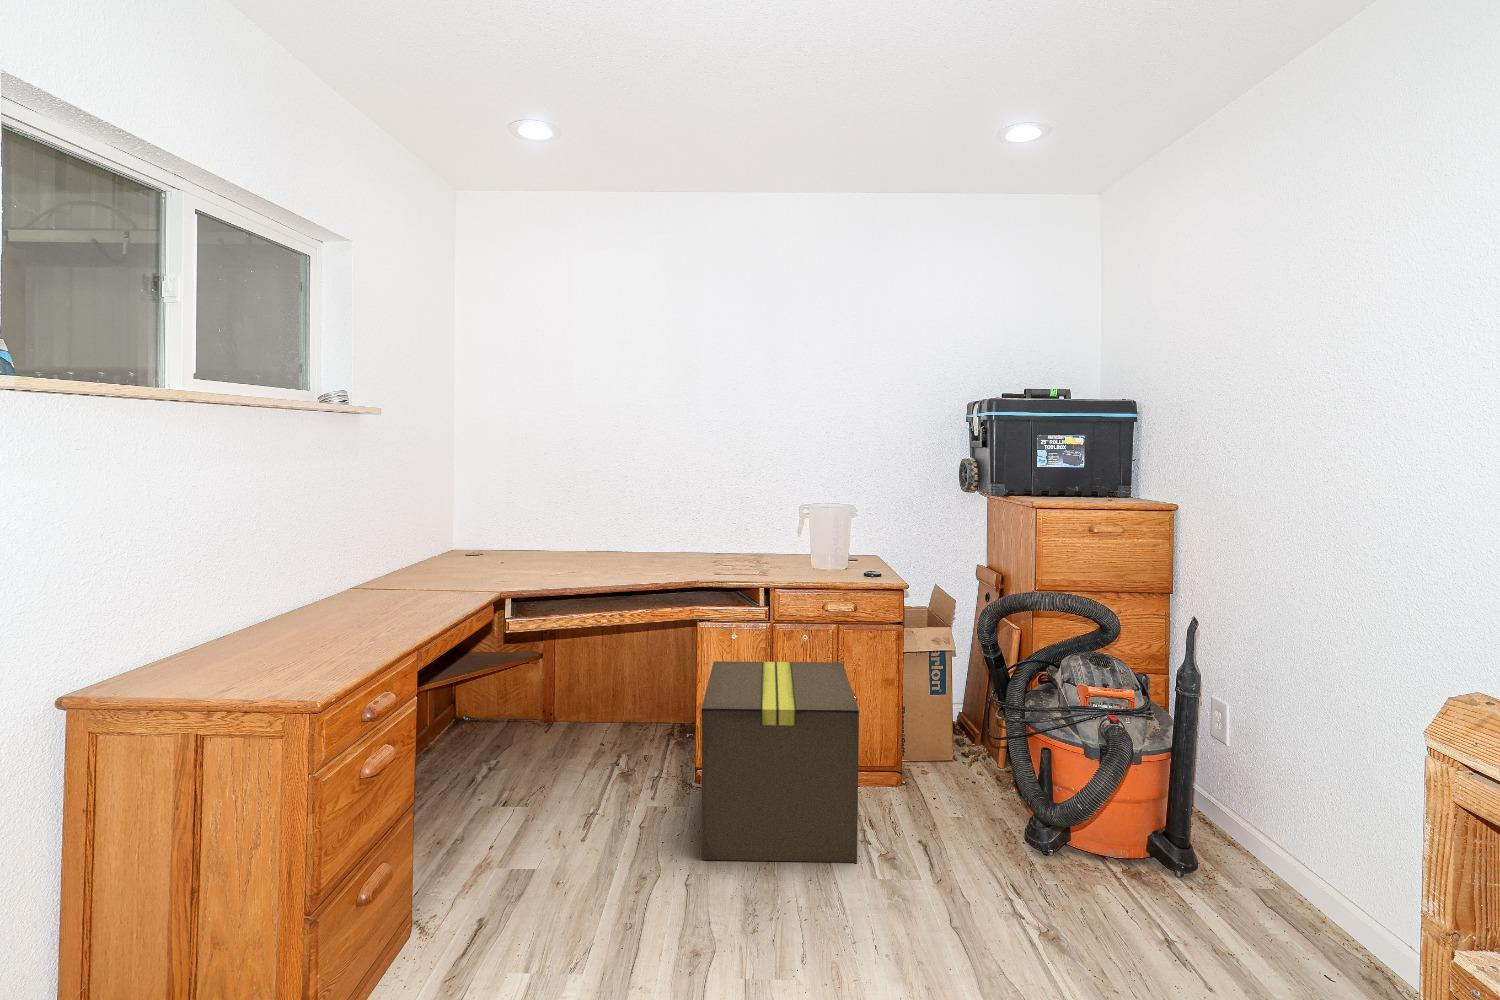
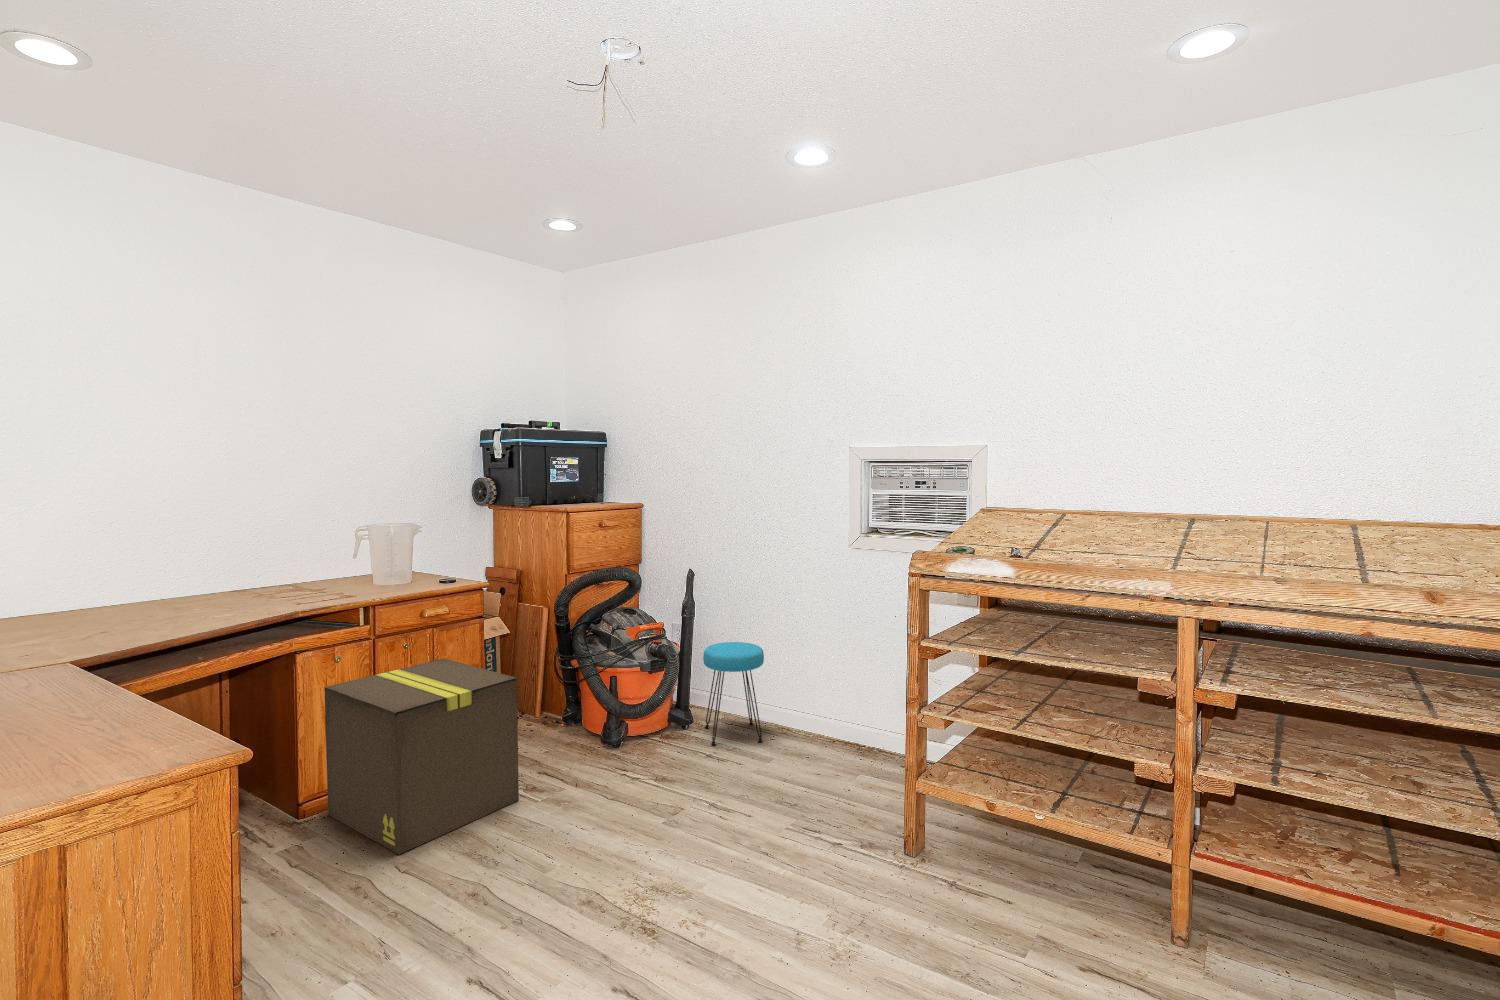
stool: none [1193,756,1338,974] -> present [703,642,764,745]

